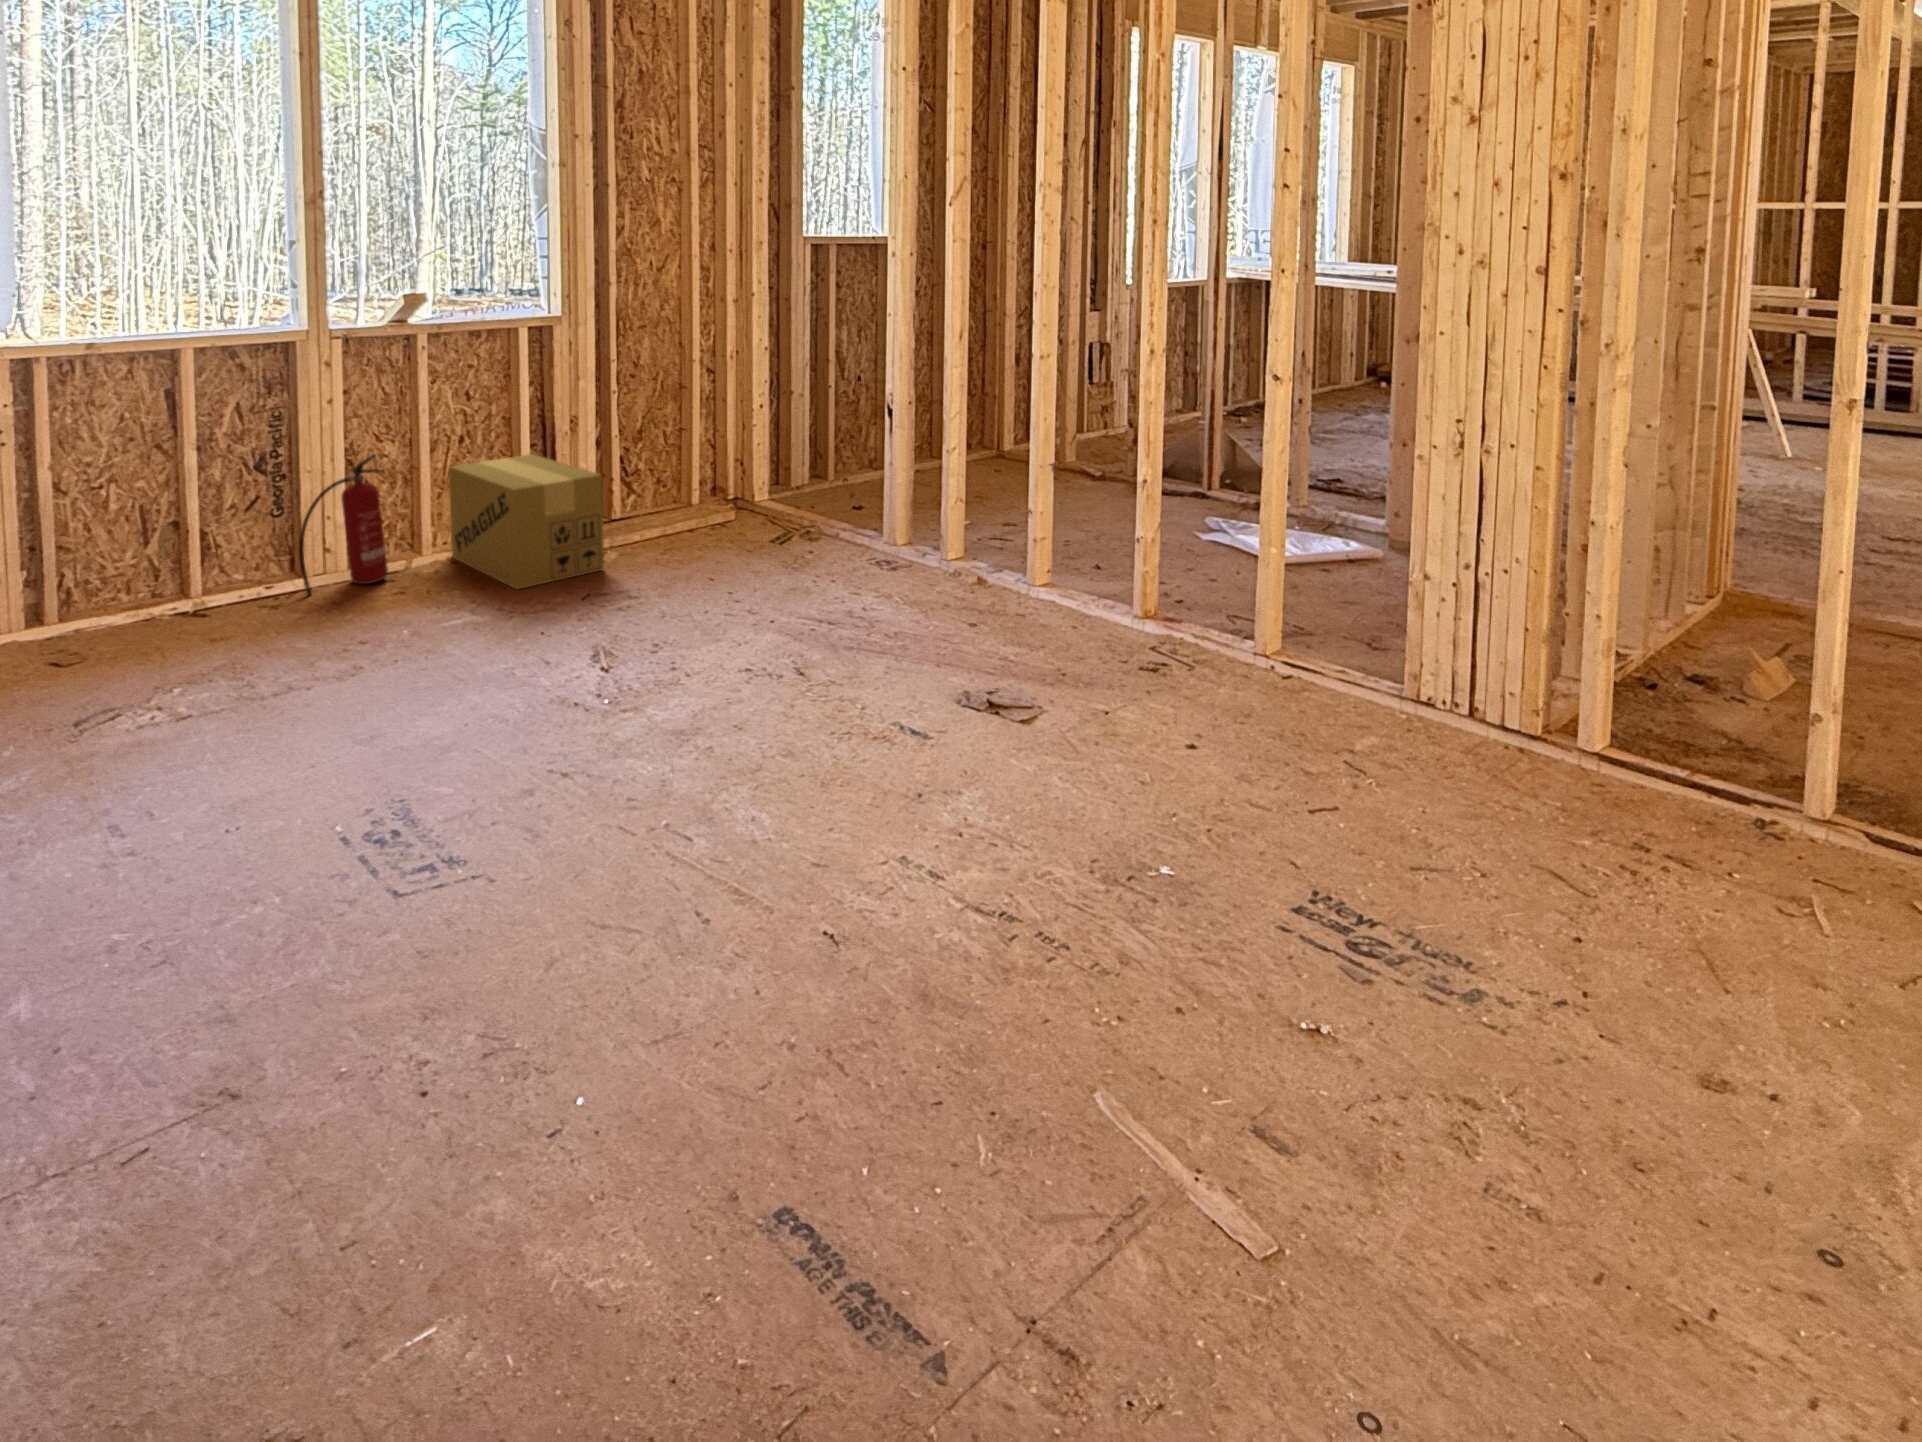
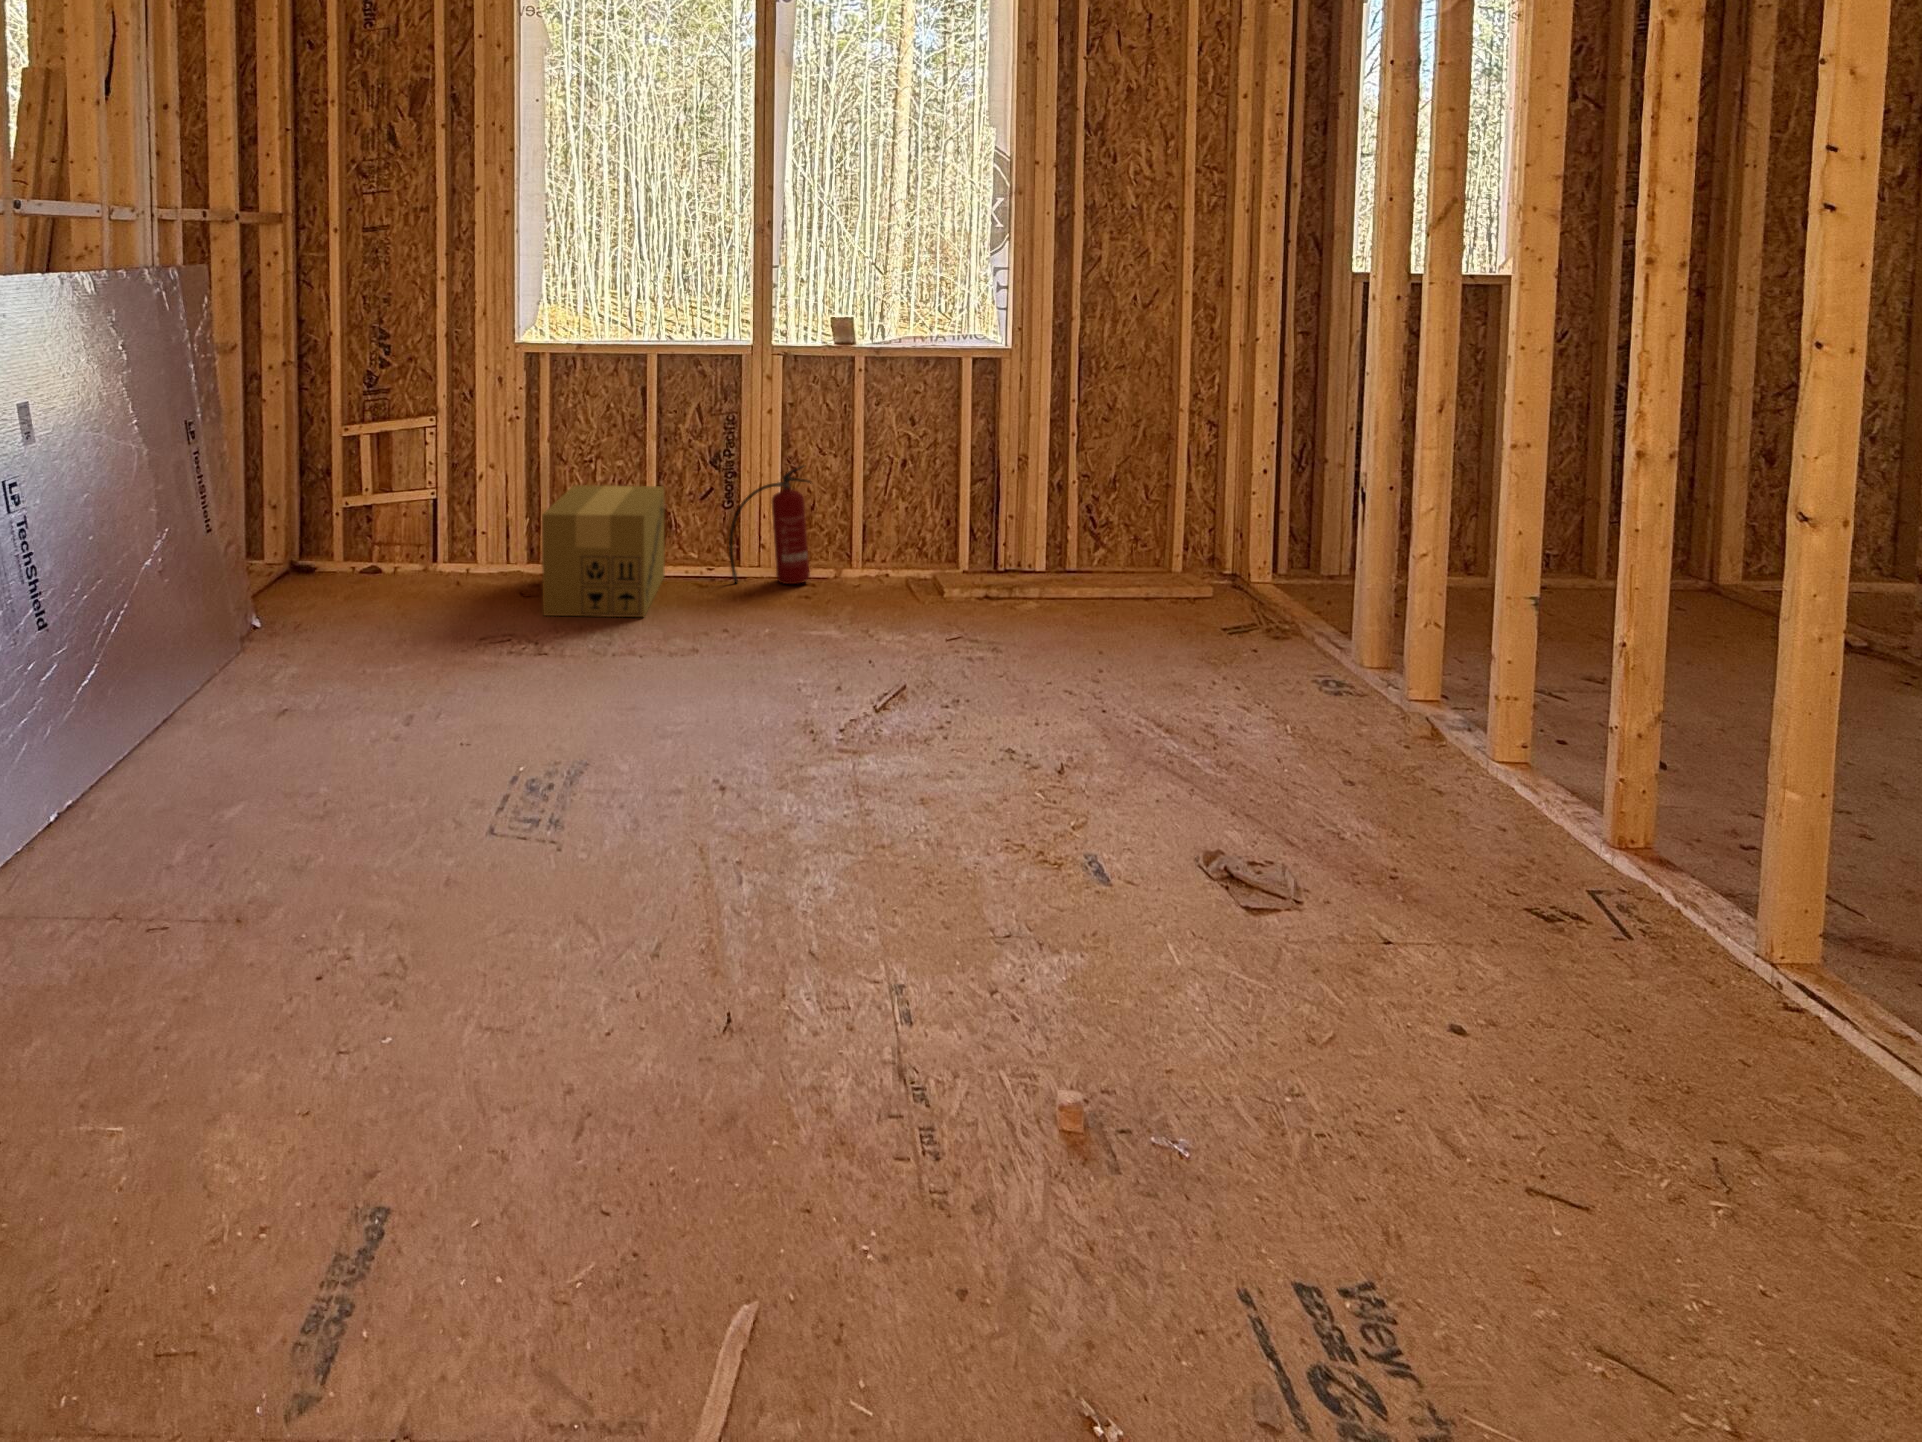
cardboard box: present [449,454,604,589] -> present [542,485,665,617]

